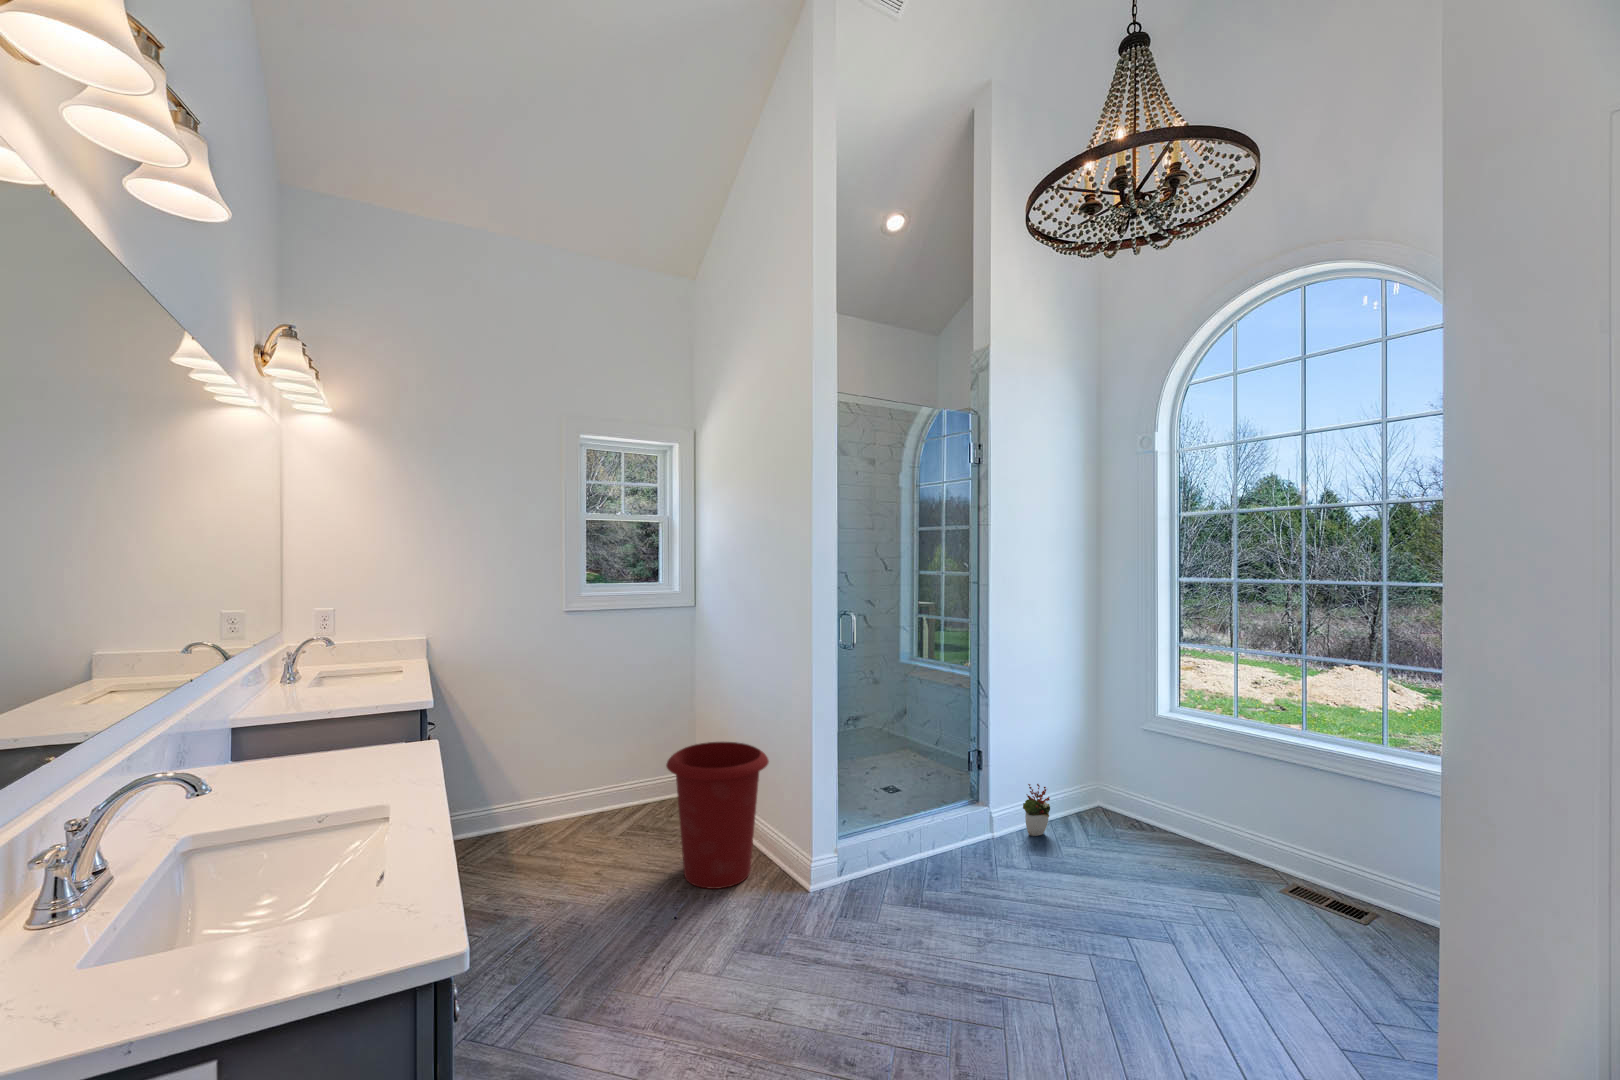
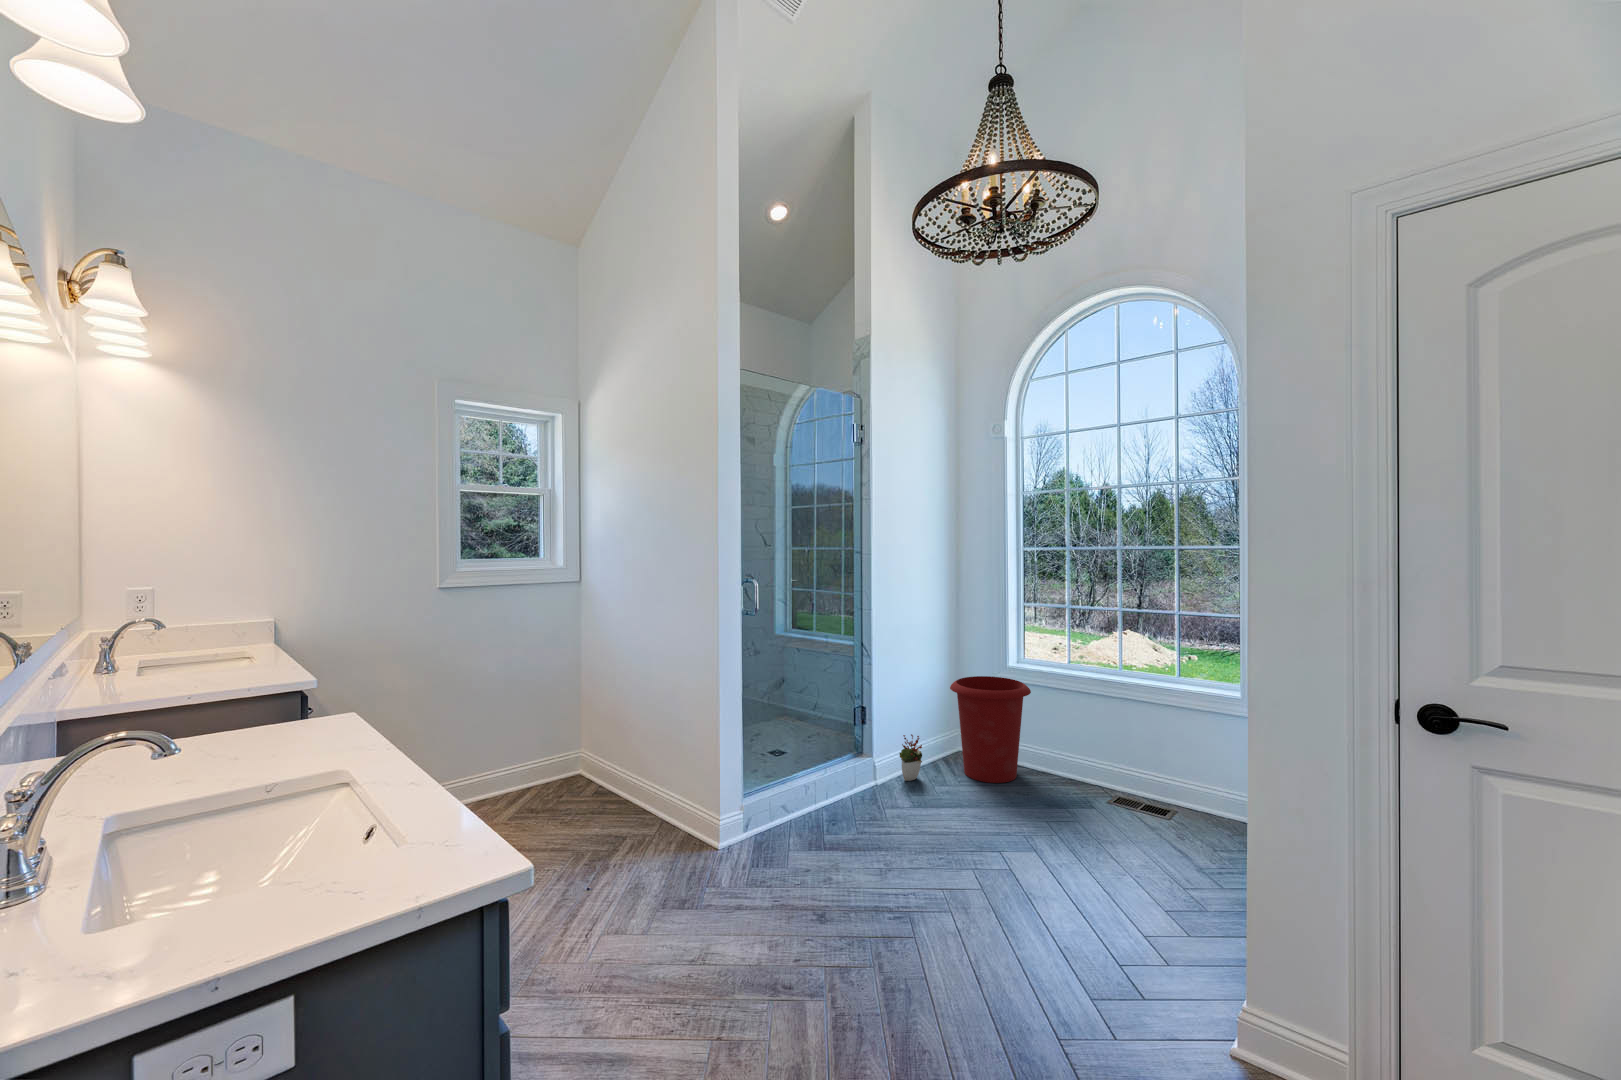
waste bin: present [666,742,769,889] -> present [950,676,1031,783]

